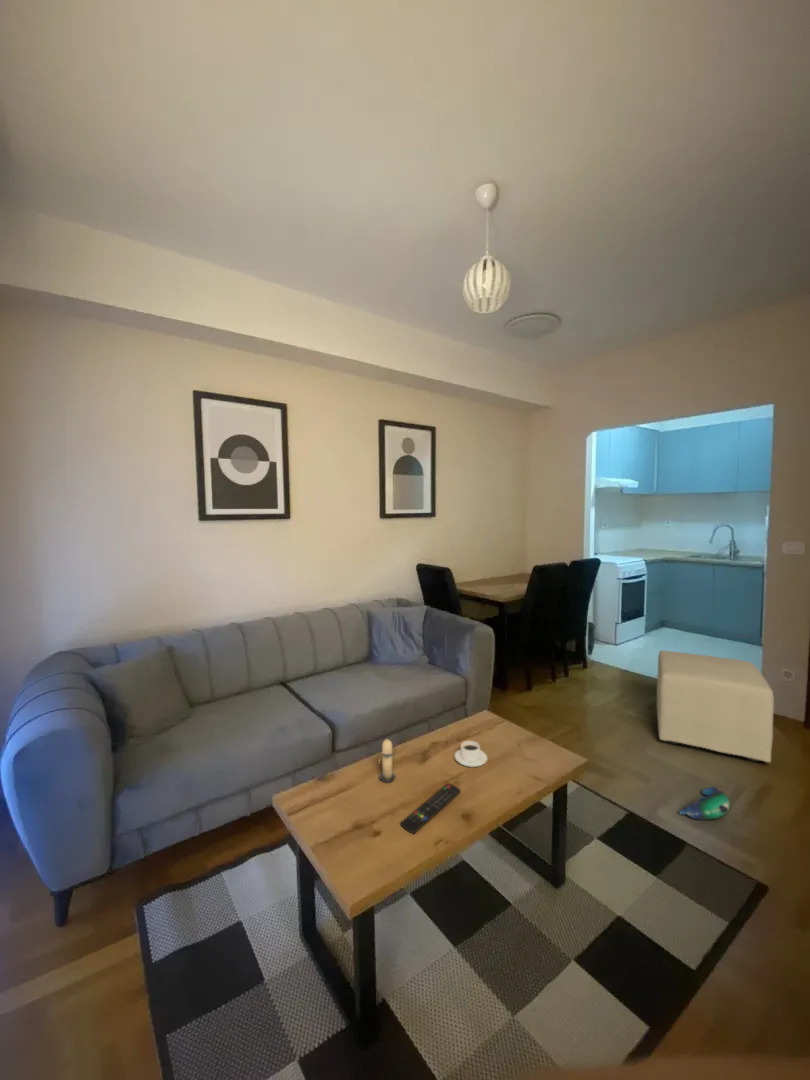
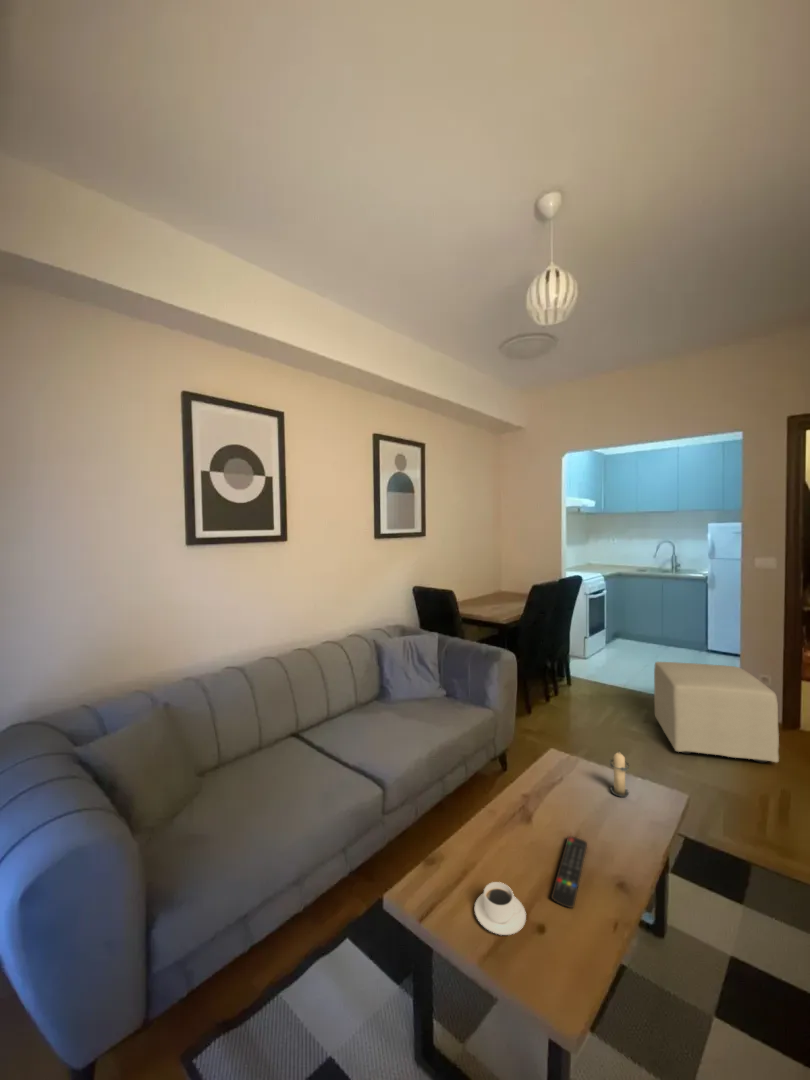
candle: present [378,739,396,782] -> present [609,752,629,797]
coffee cup: present [455,741,487,766] -> present [475,882,526,935]
plush toy: present [679,787,730,820] -> none [730,794,776,831]

